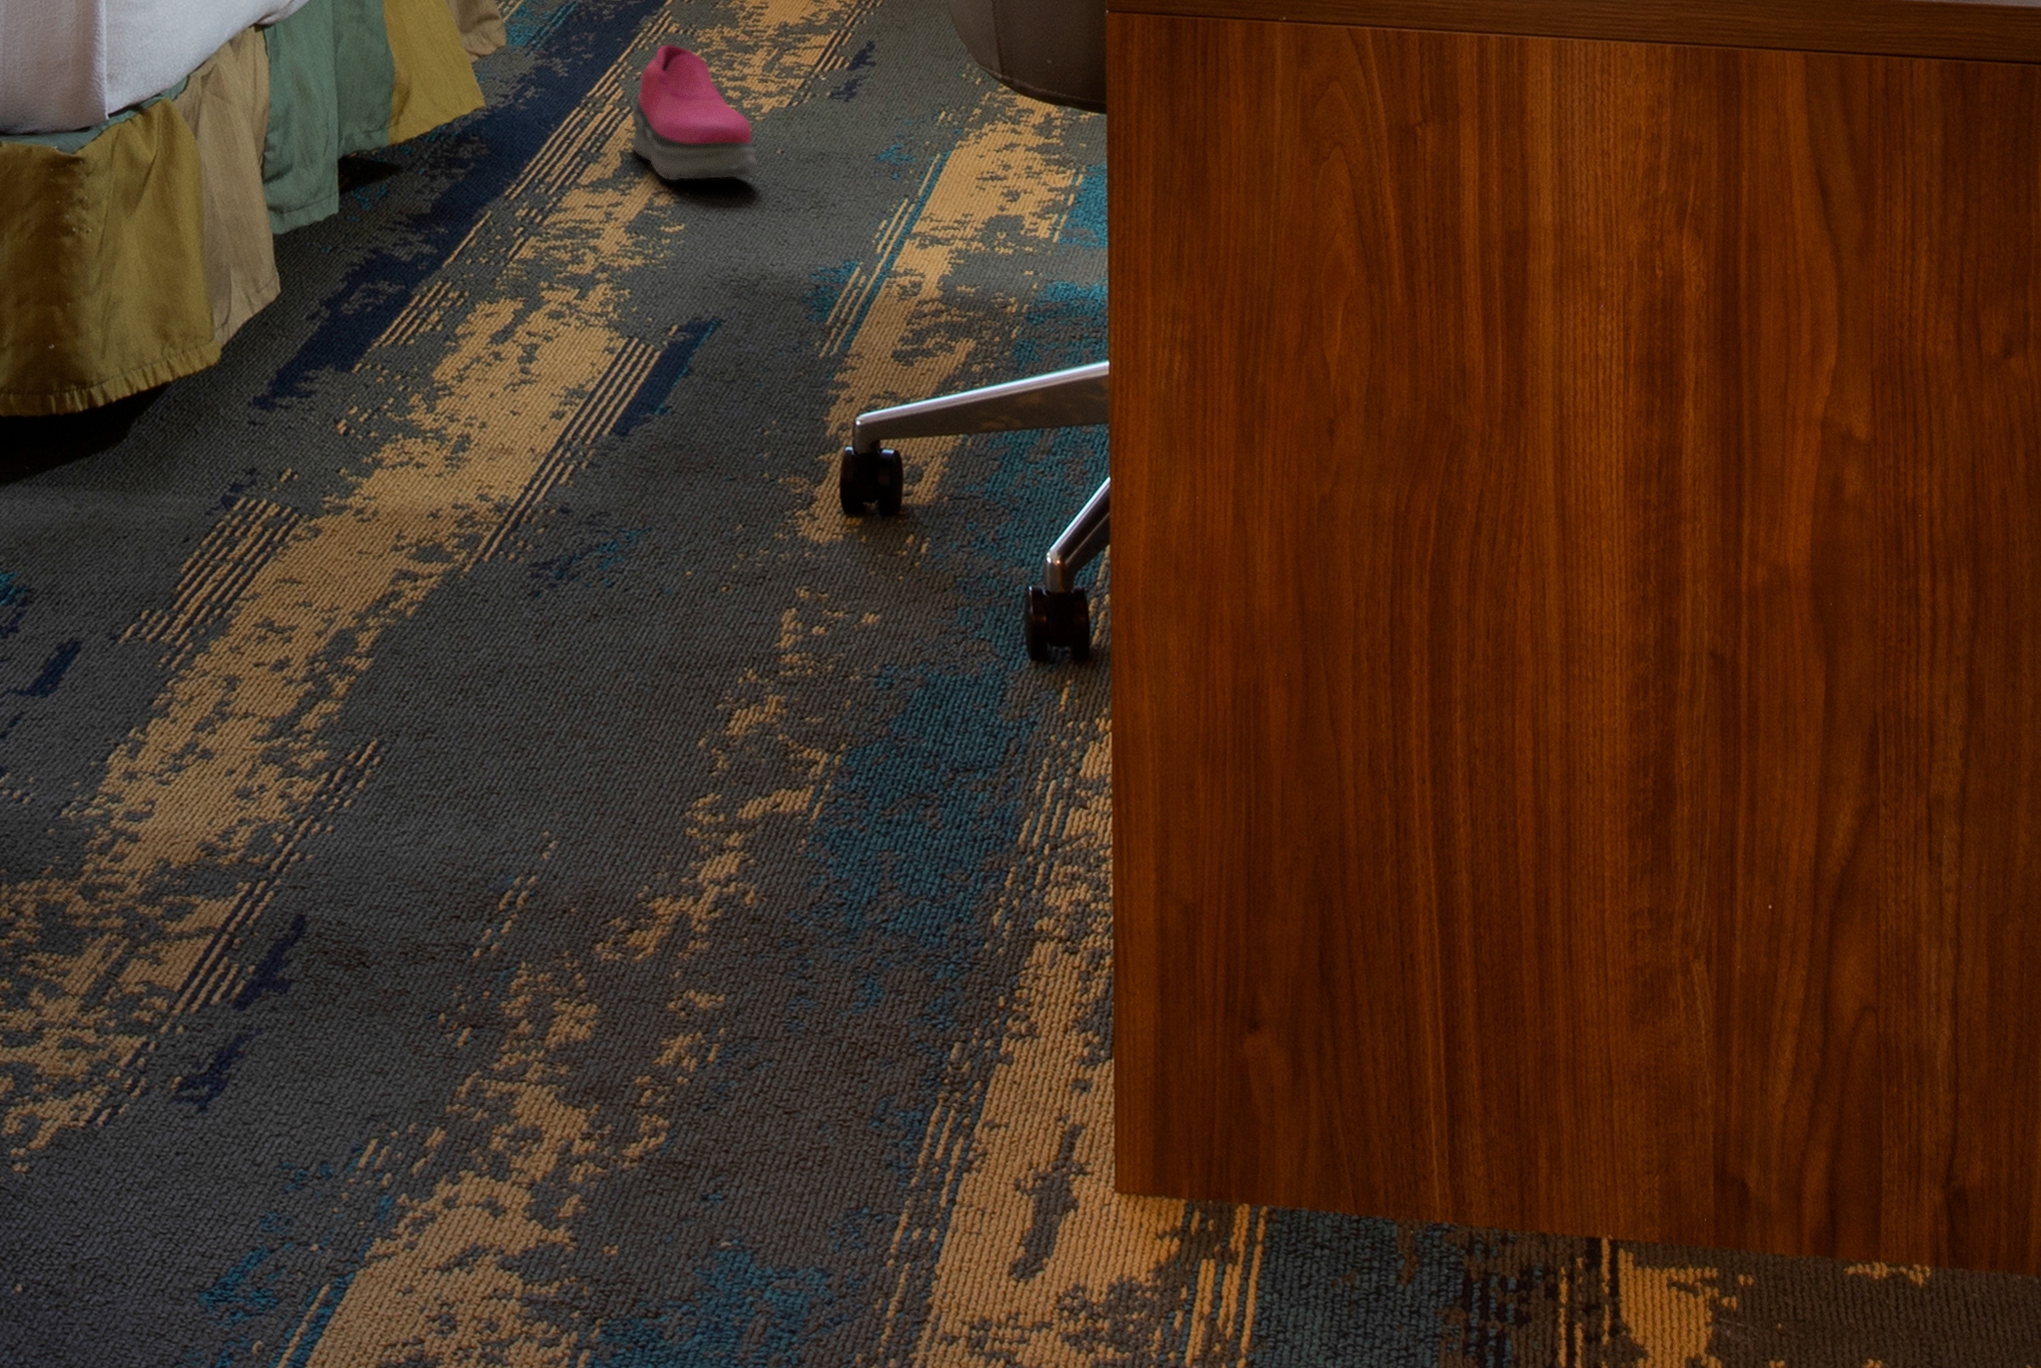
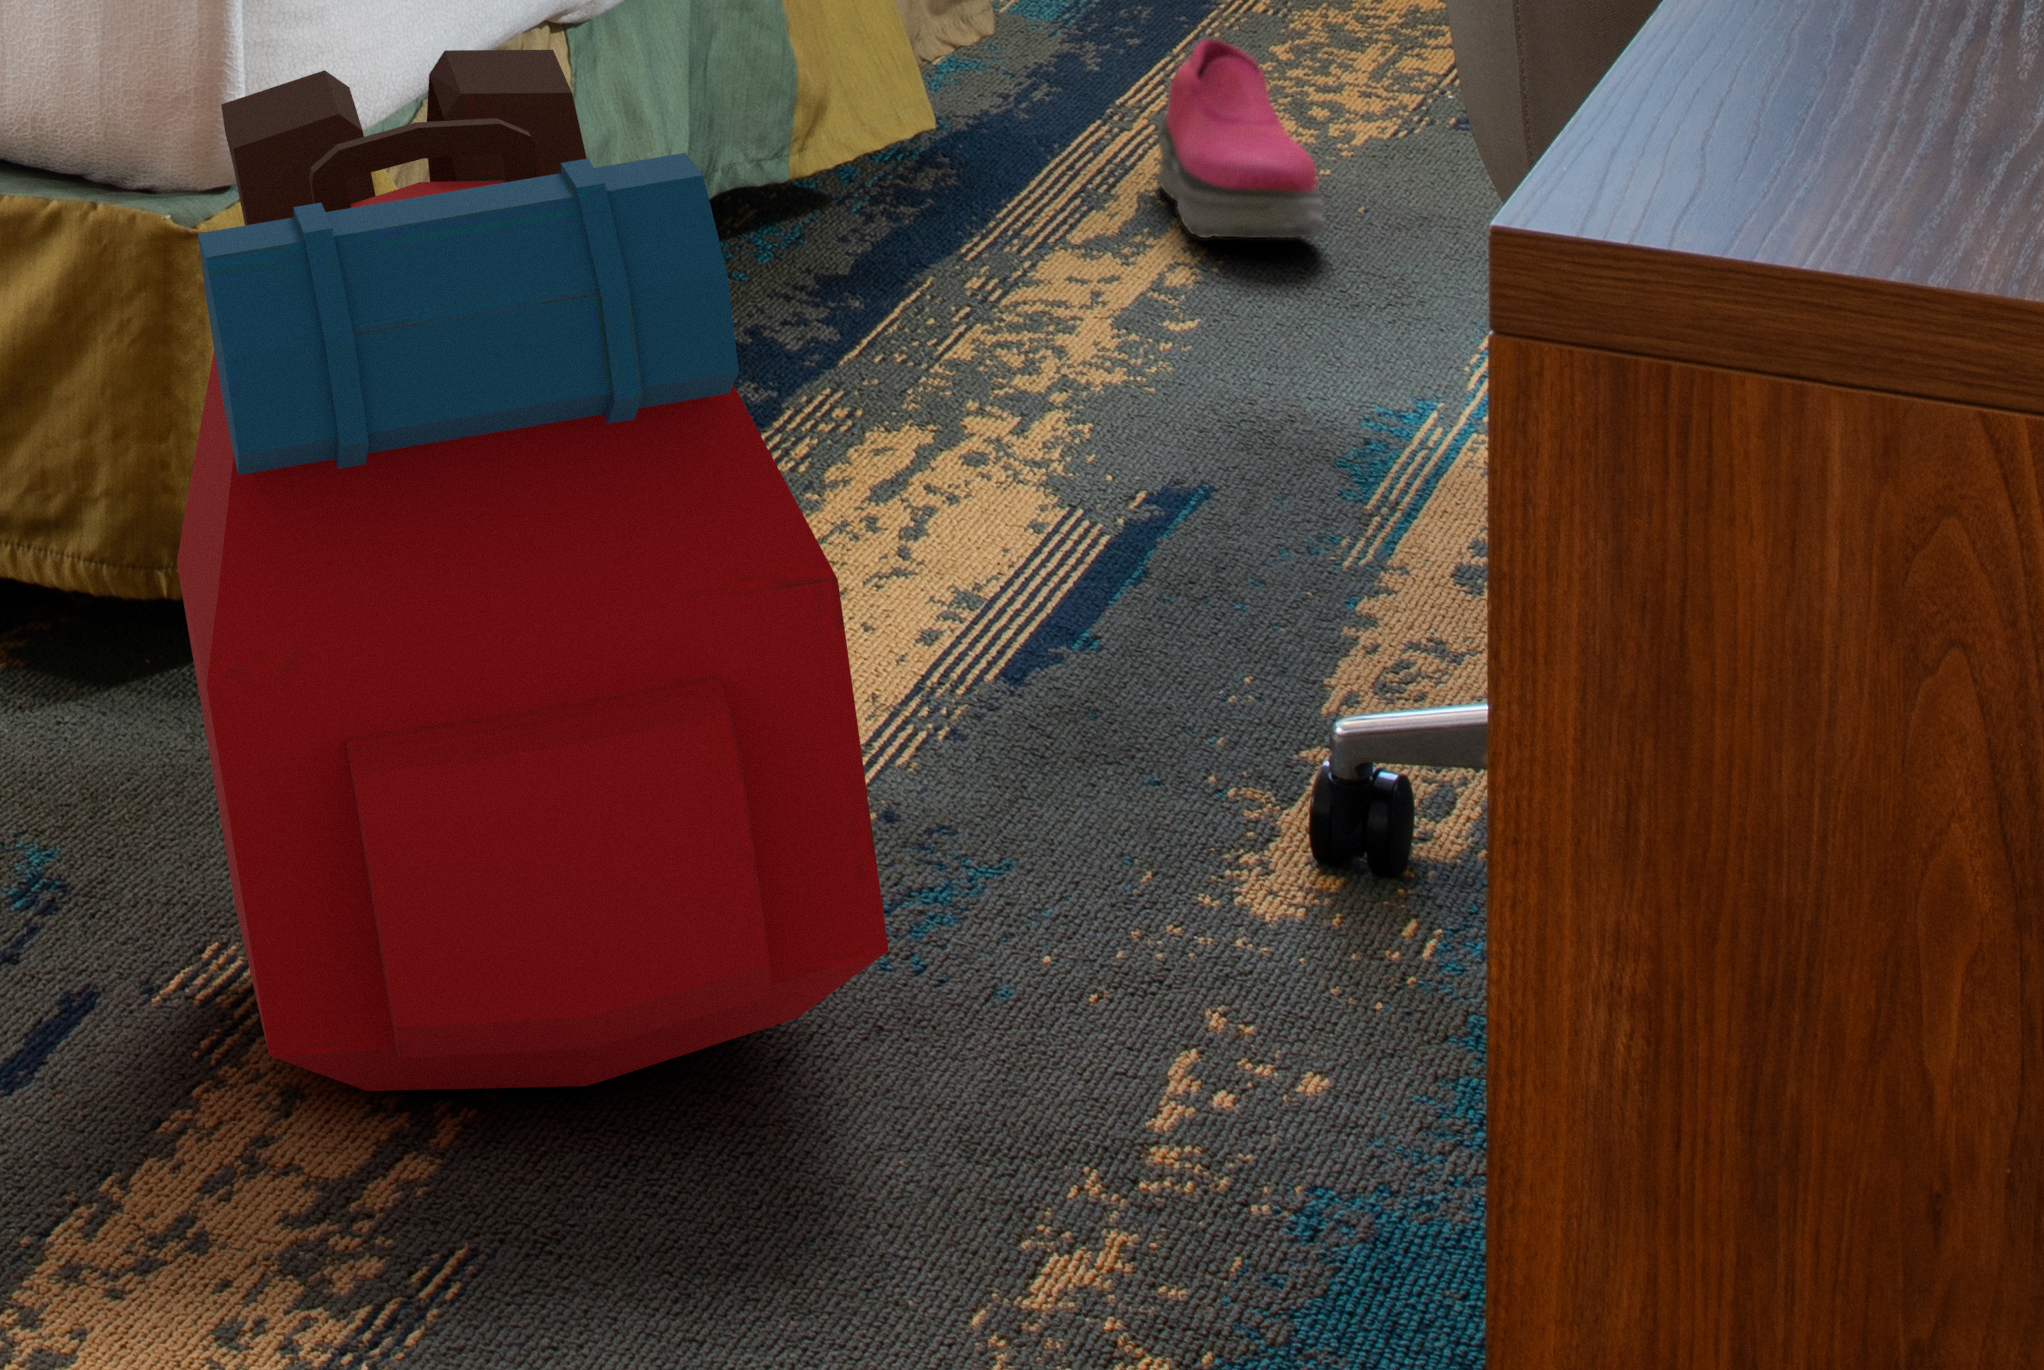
backpack: none [128,15,606,667] -> present [177,50,889,1091]

